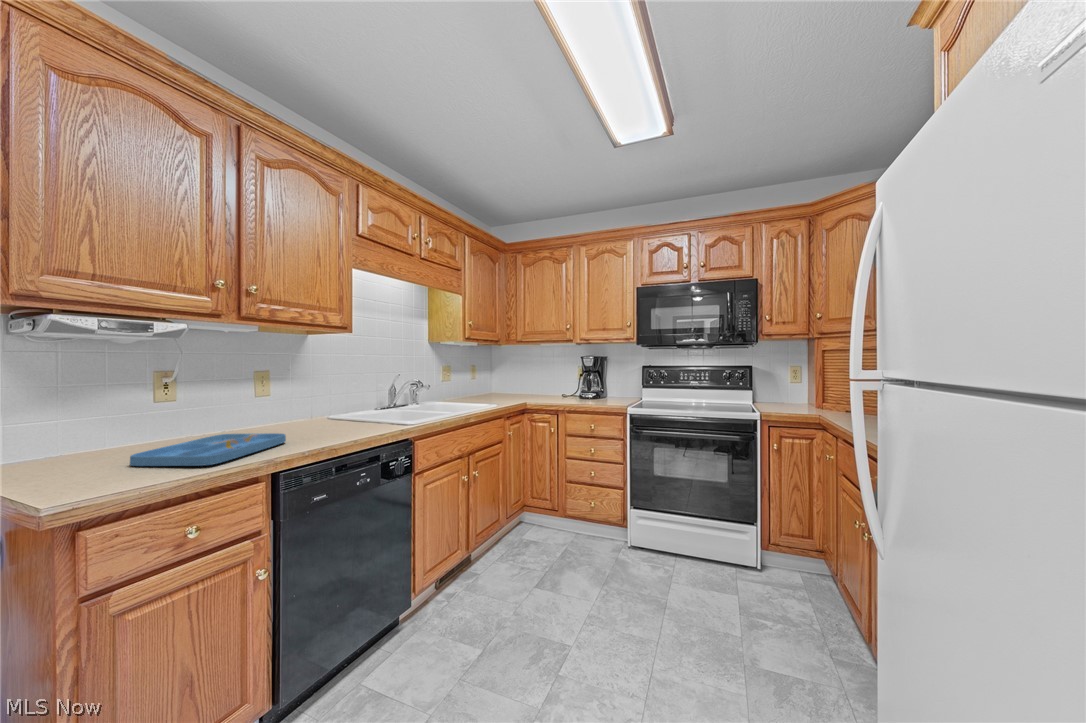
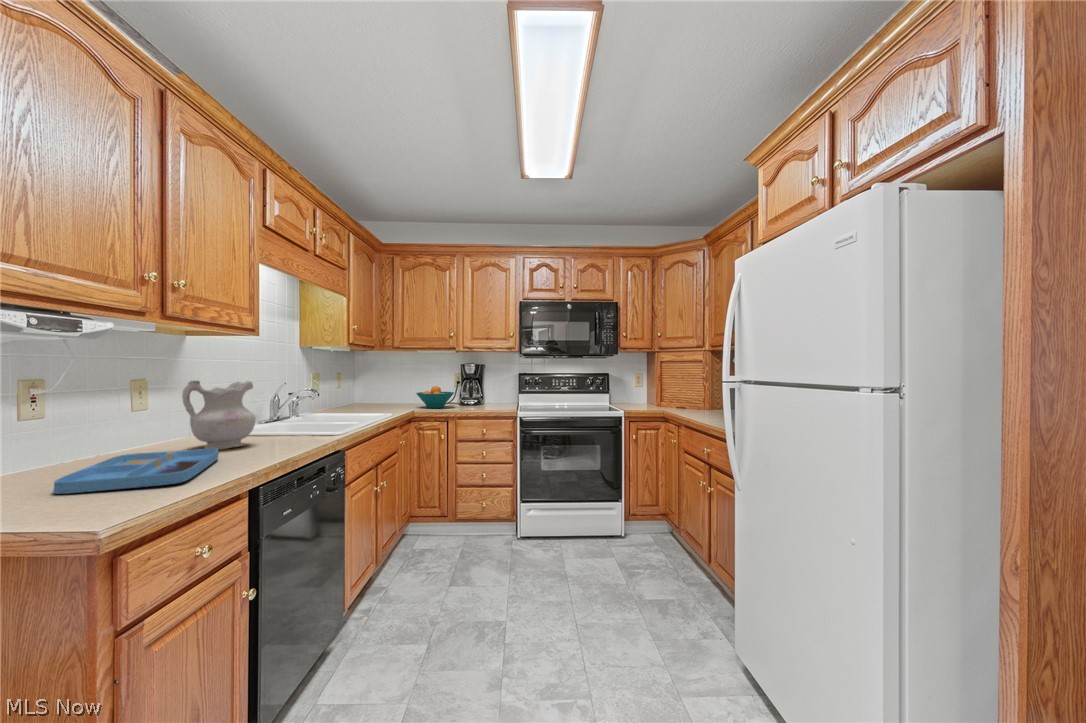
ceramic pitcher: none [278,373,339,433] -> present [182,381,256,449]
fruit bowl: none [533,379,570,401] -> present [416,386,454,408]

